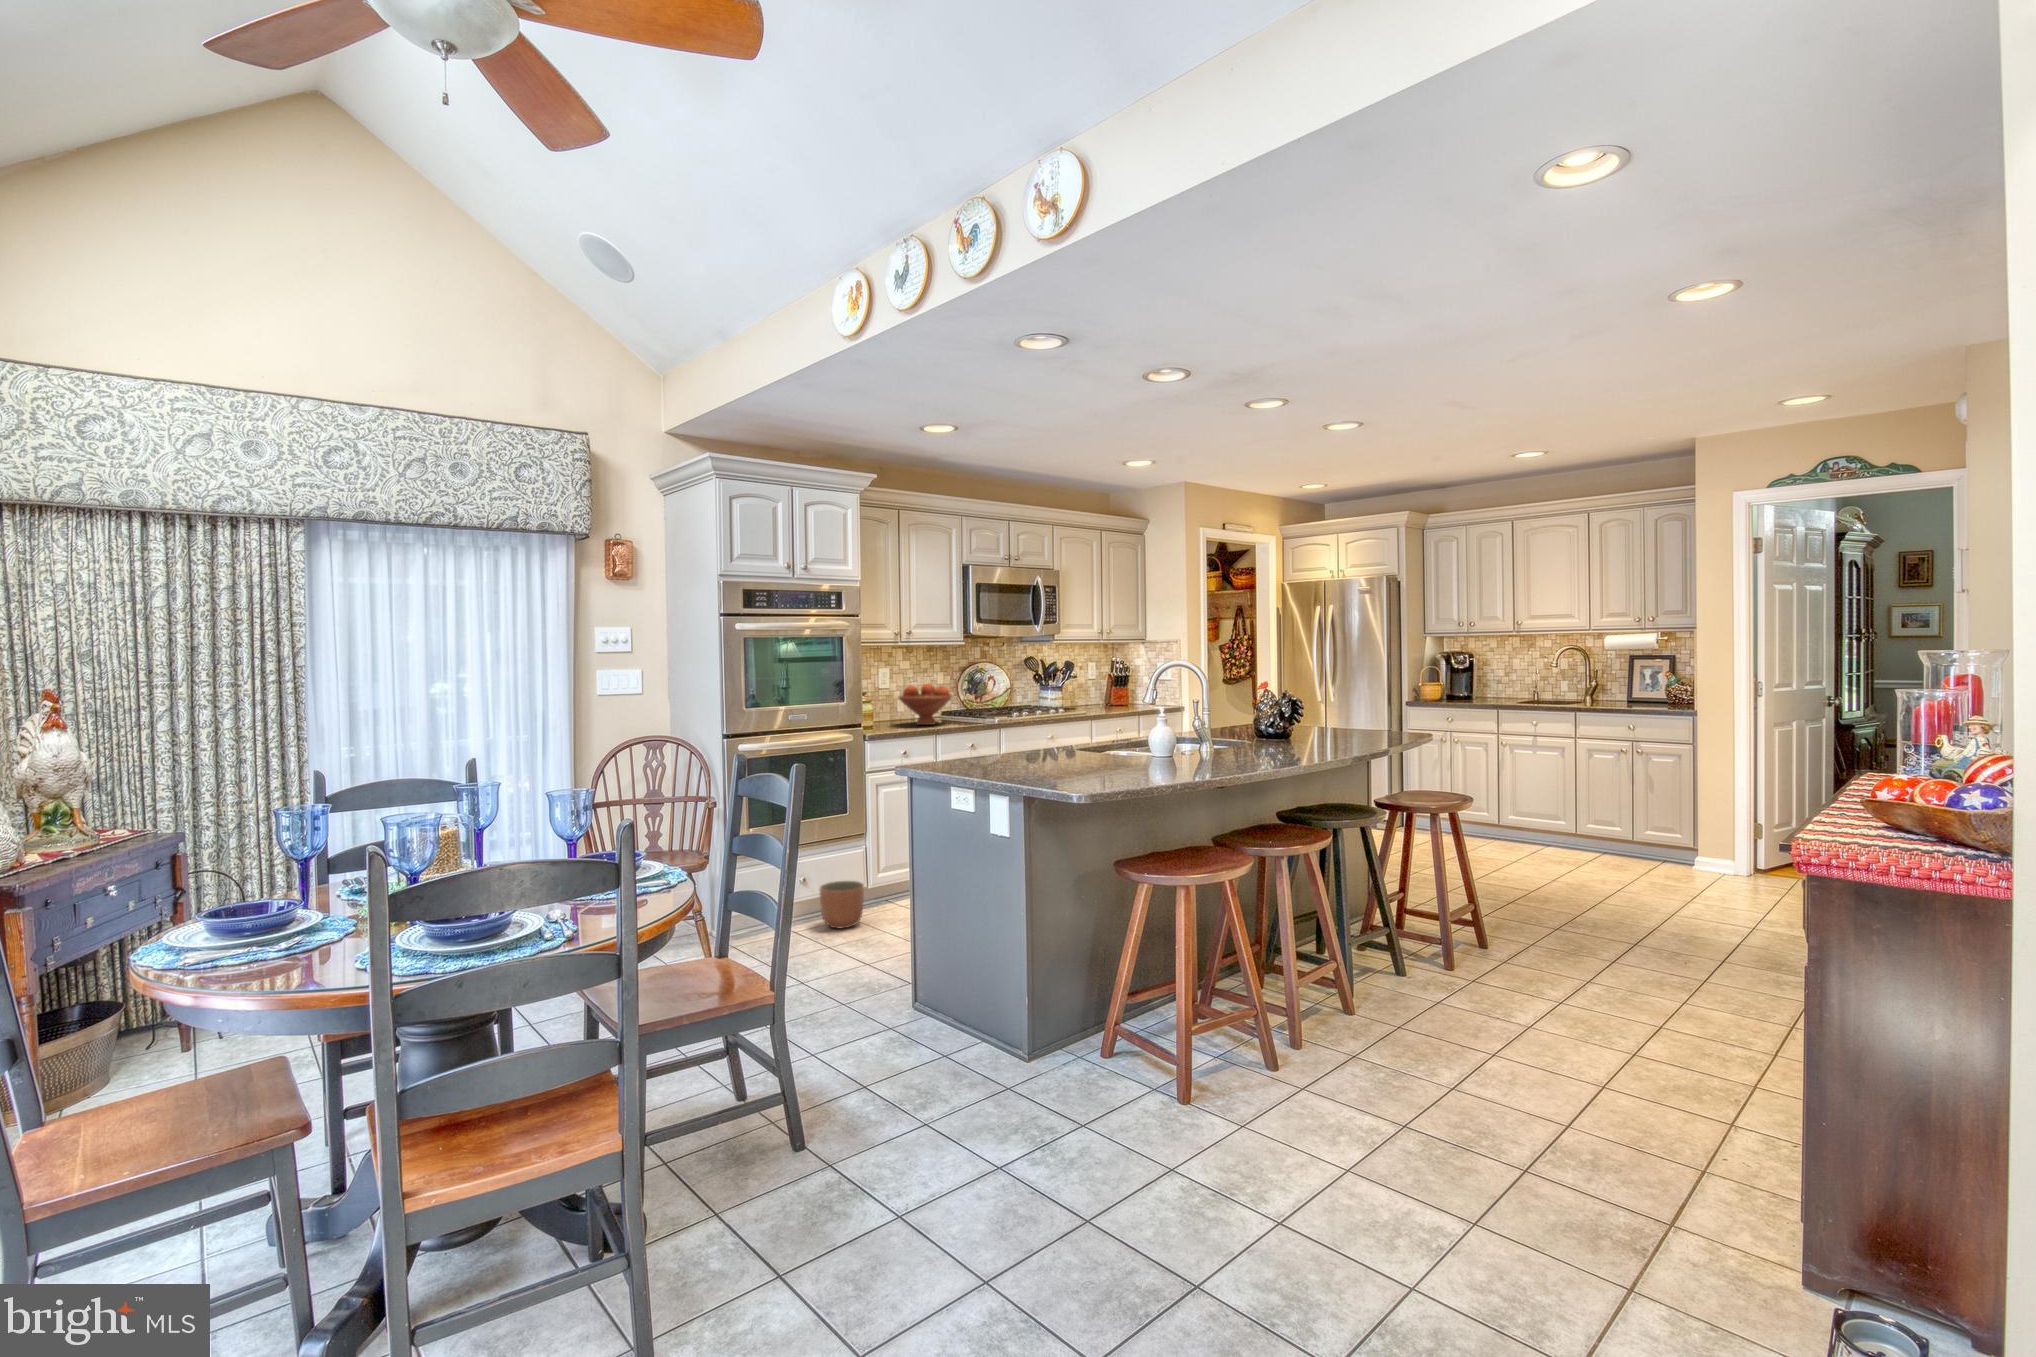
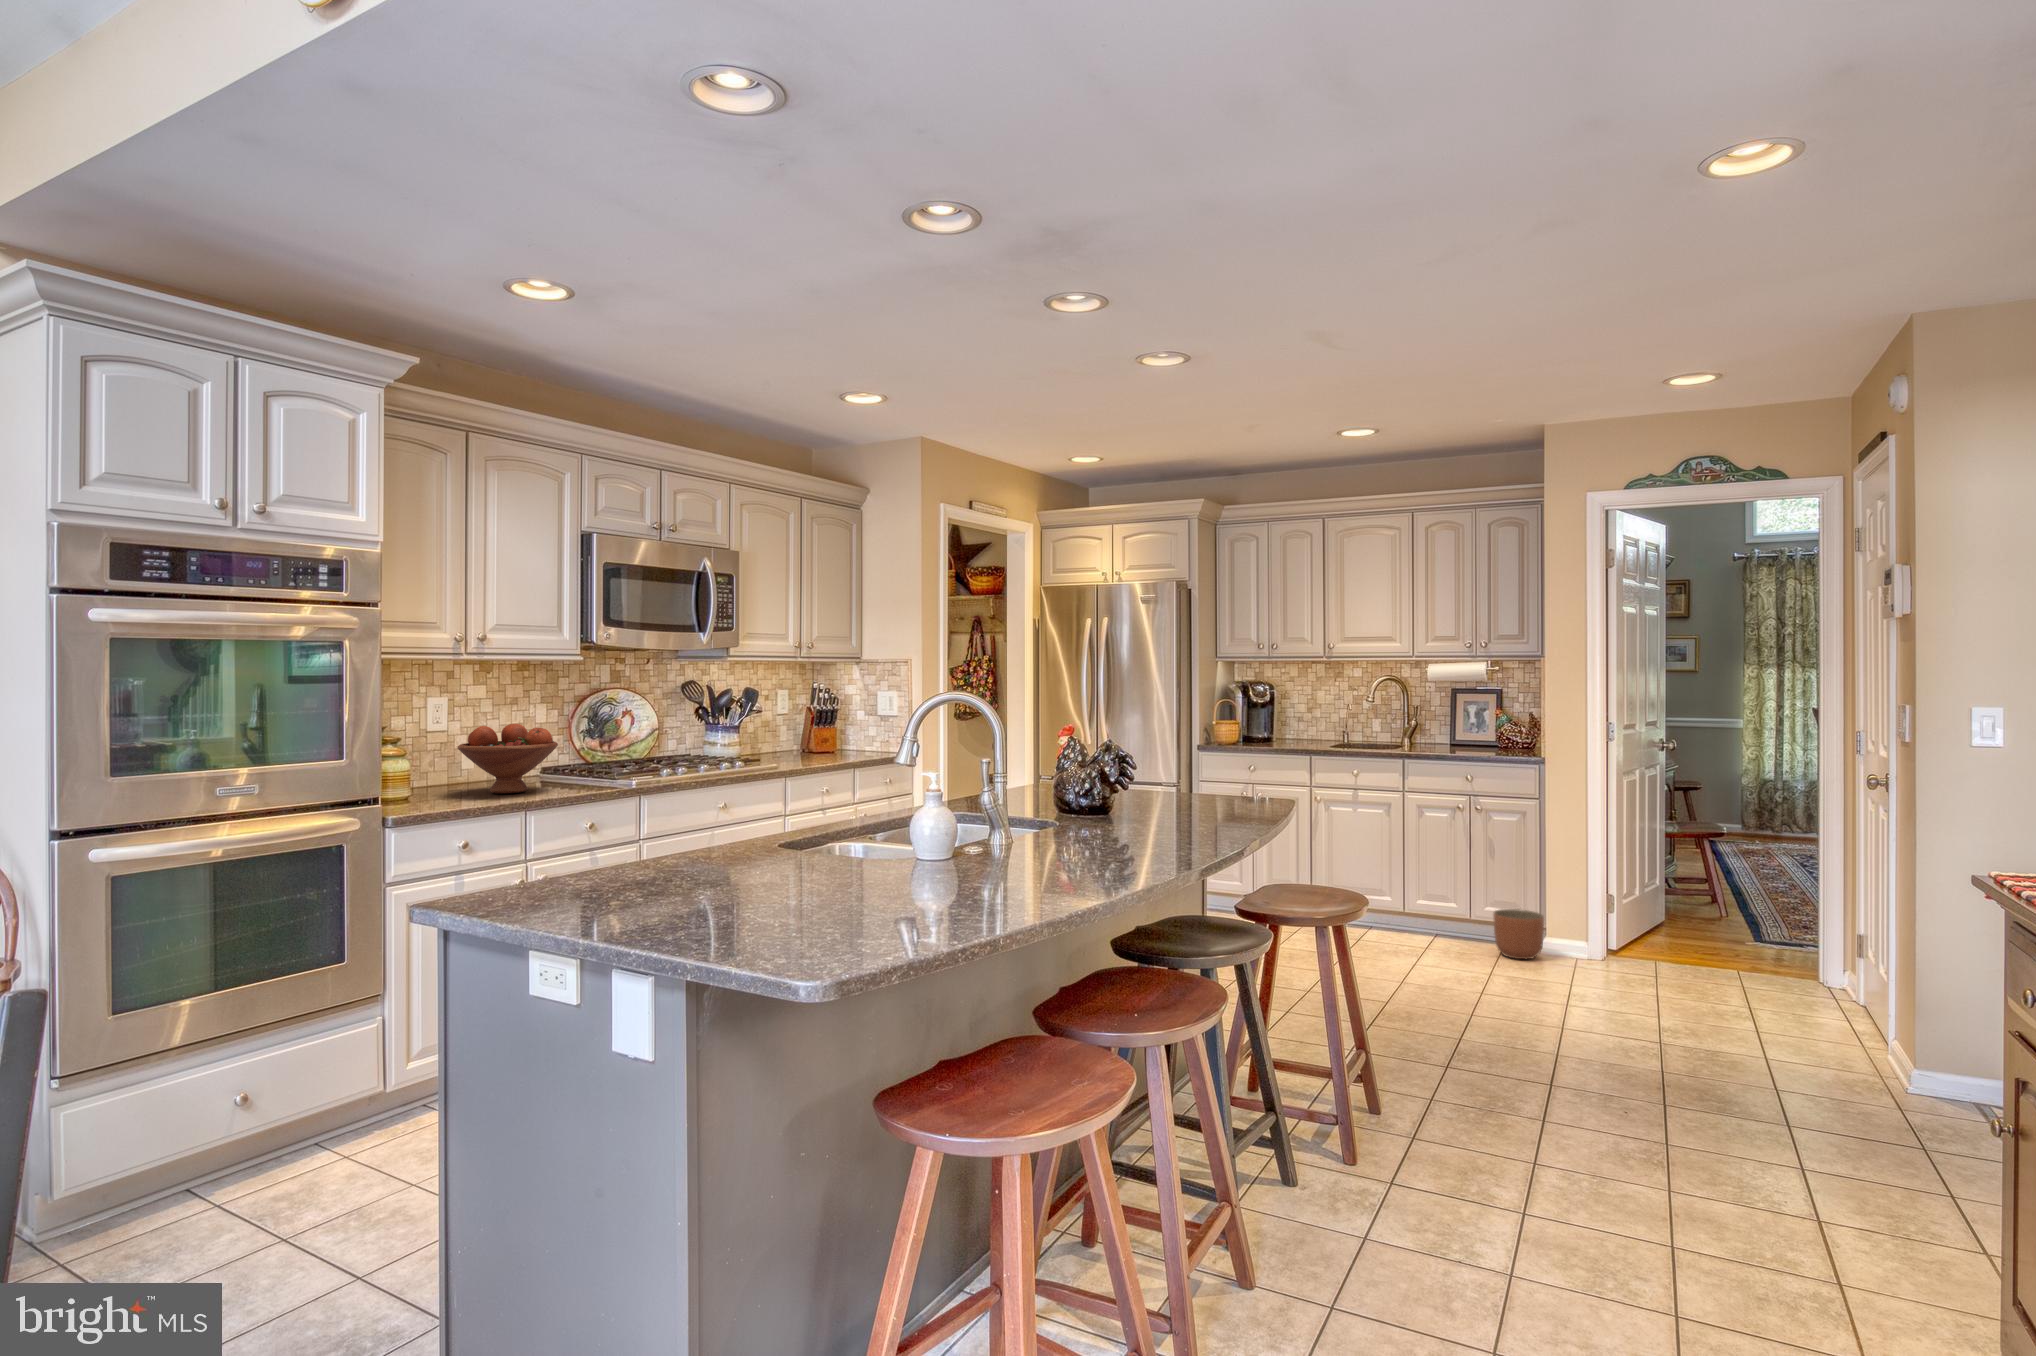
planter: present [820,881,864,928] -> present [1493,909,1544,959]

